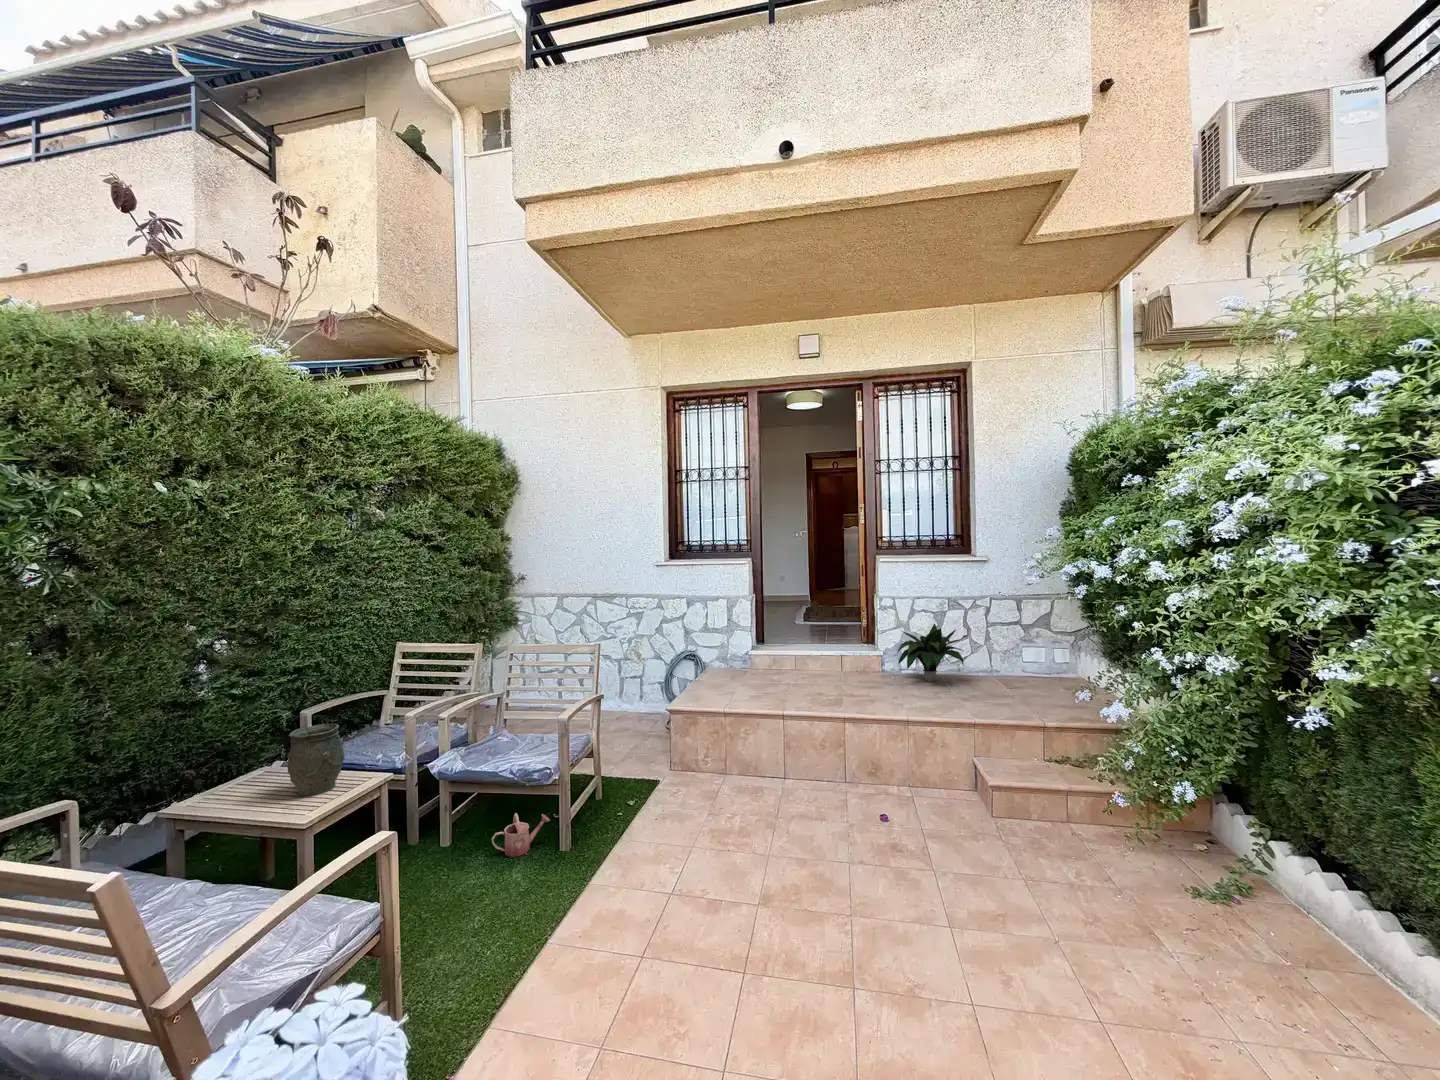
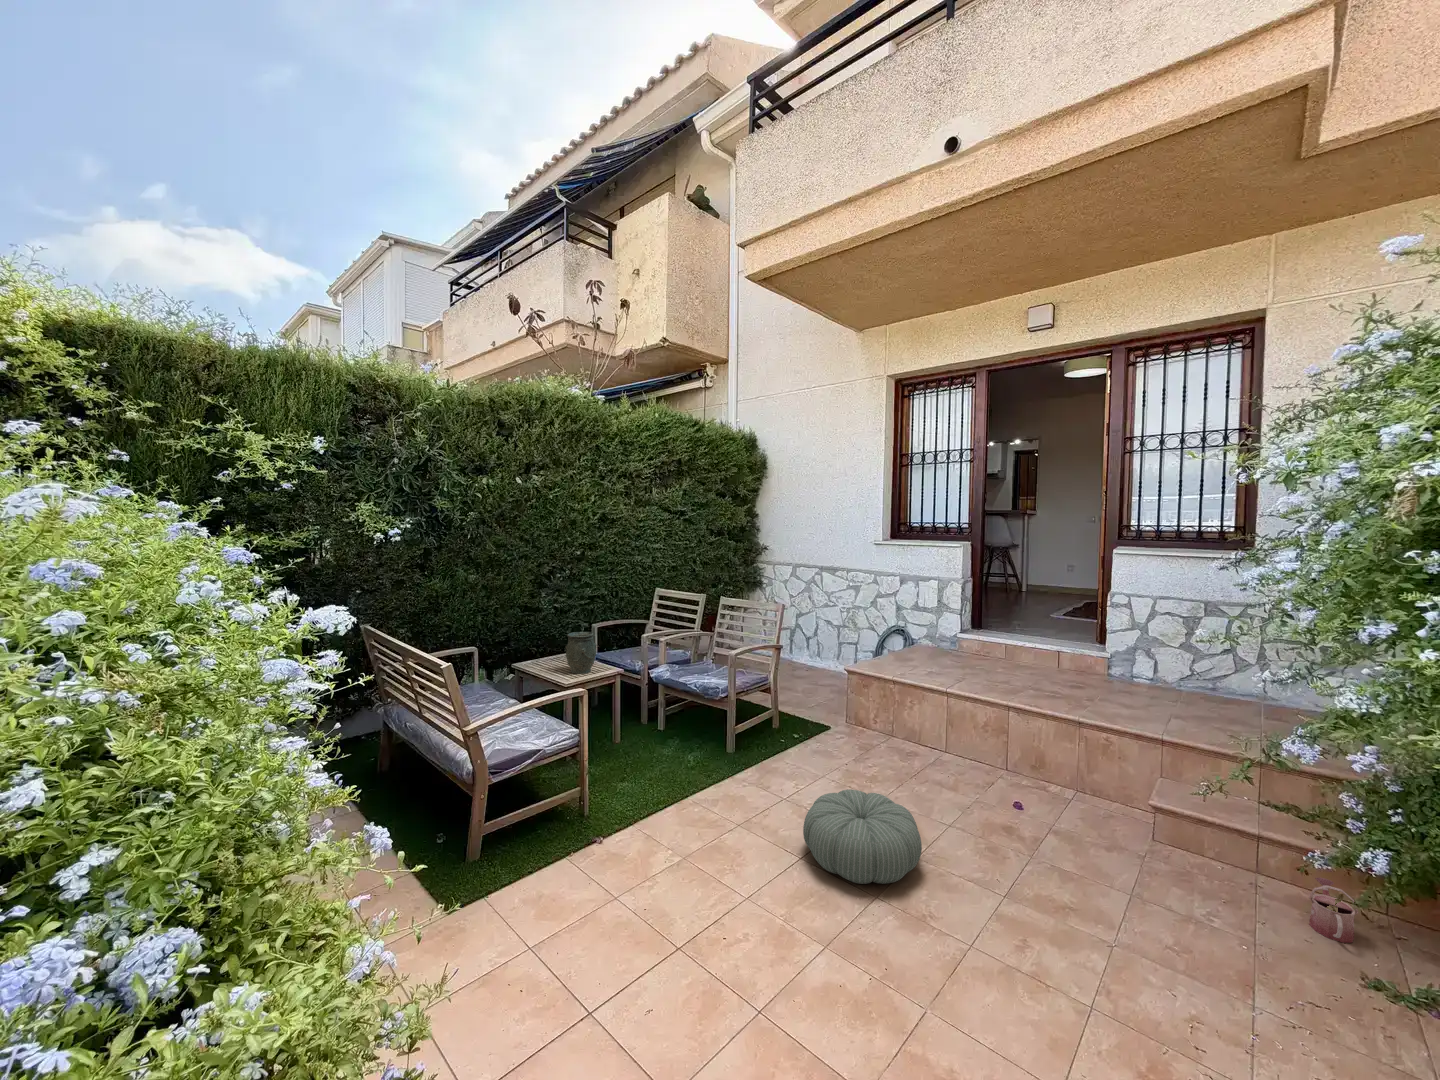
potted plant: present [897,624,964,682] -> none [1117,629,1221,696]
watering can: present [492,813,550,857] -> present [1309,878,1358,943]
pouf: none [734,847,870,968] -> present [803,789,922,884]

